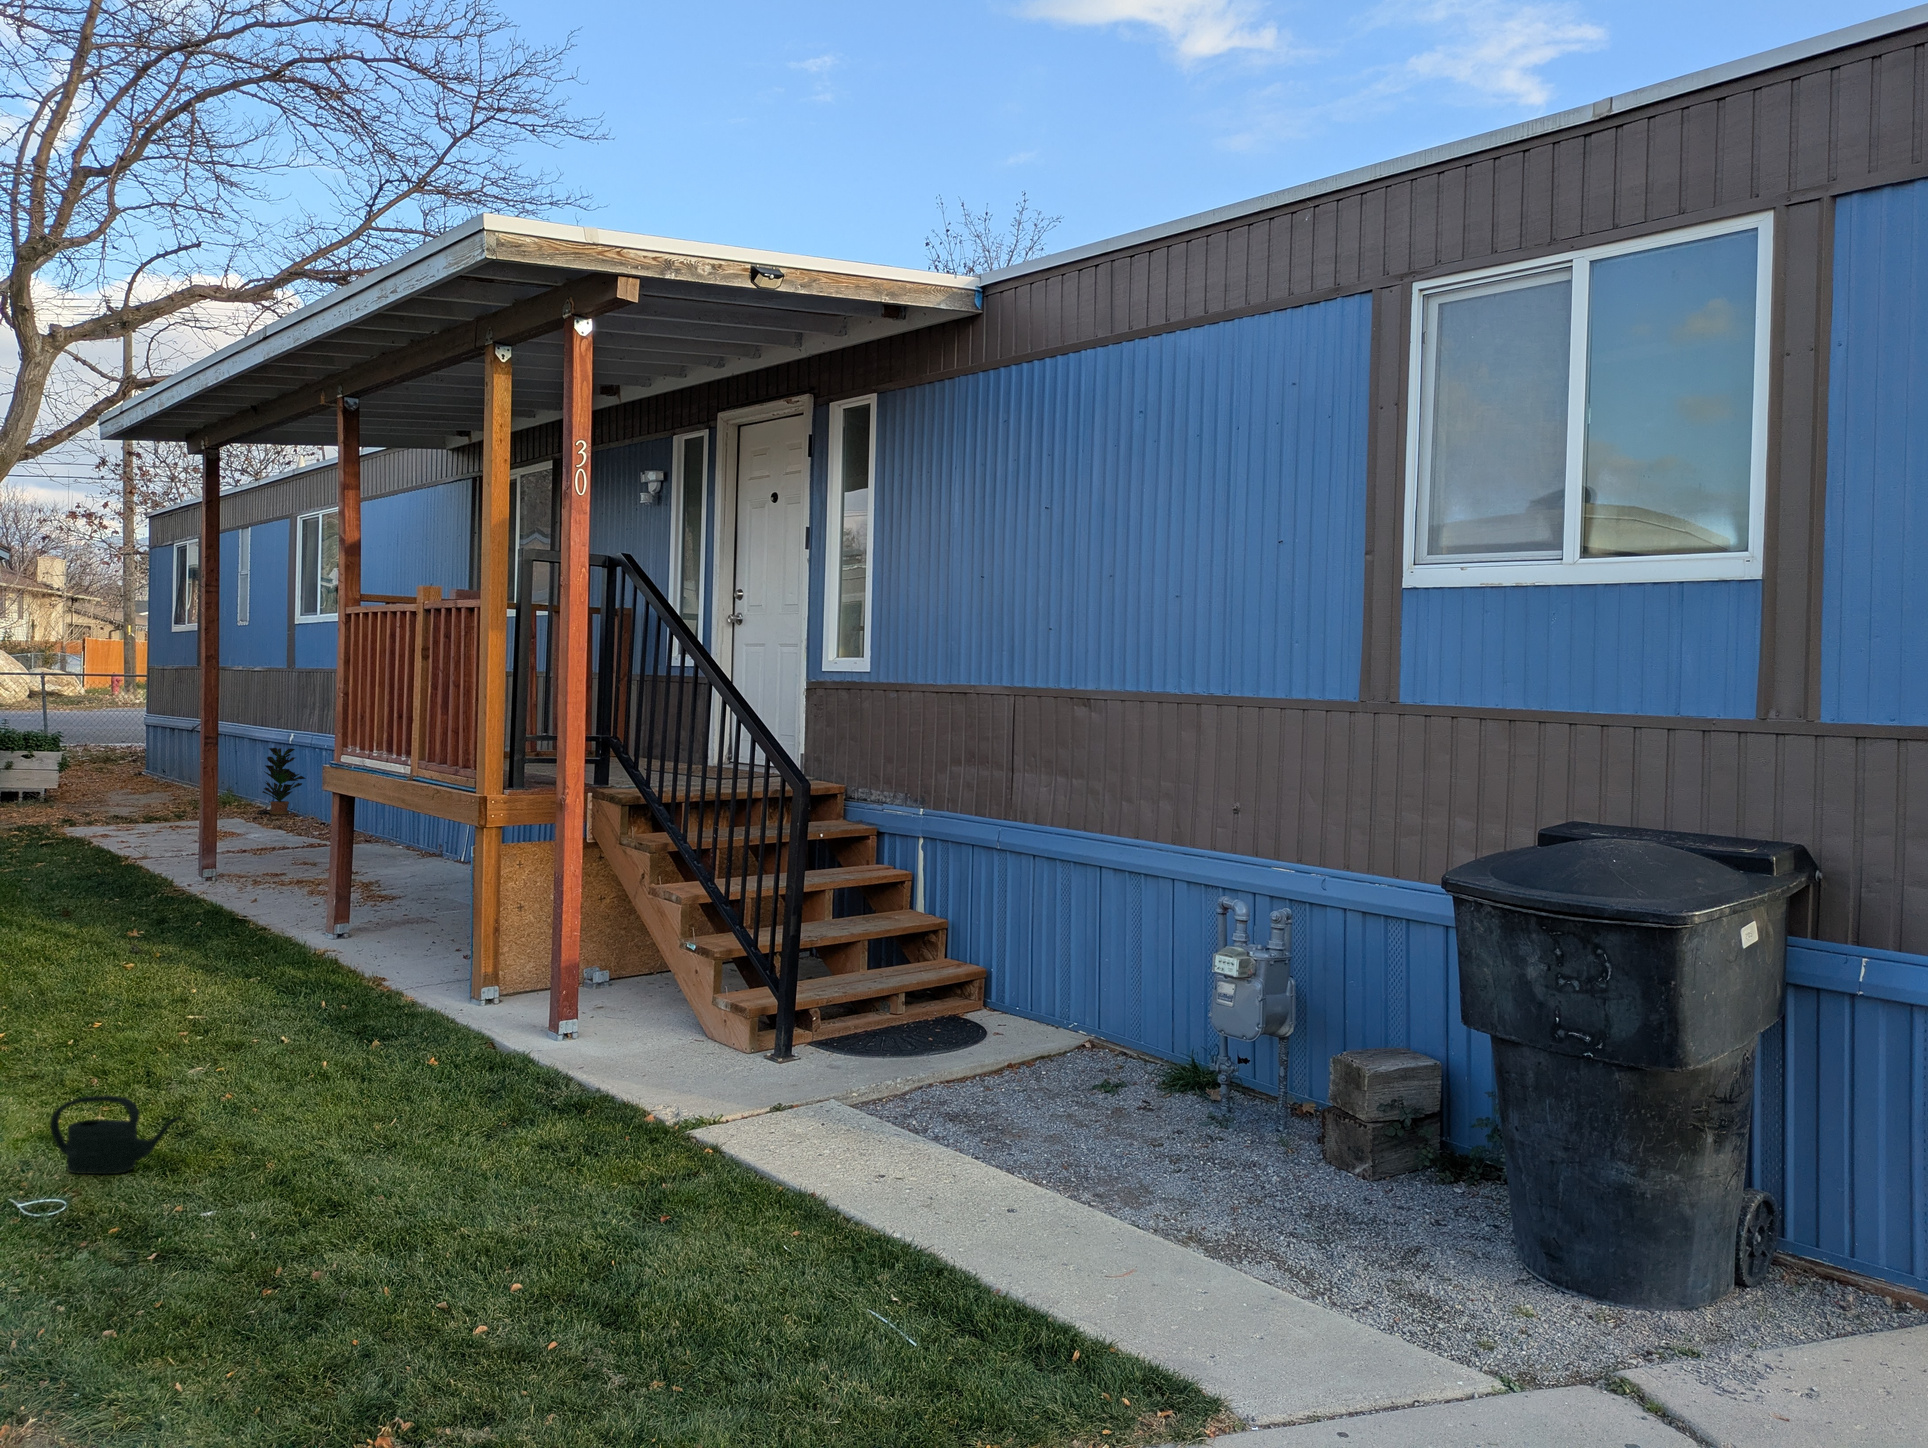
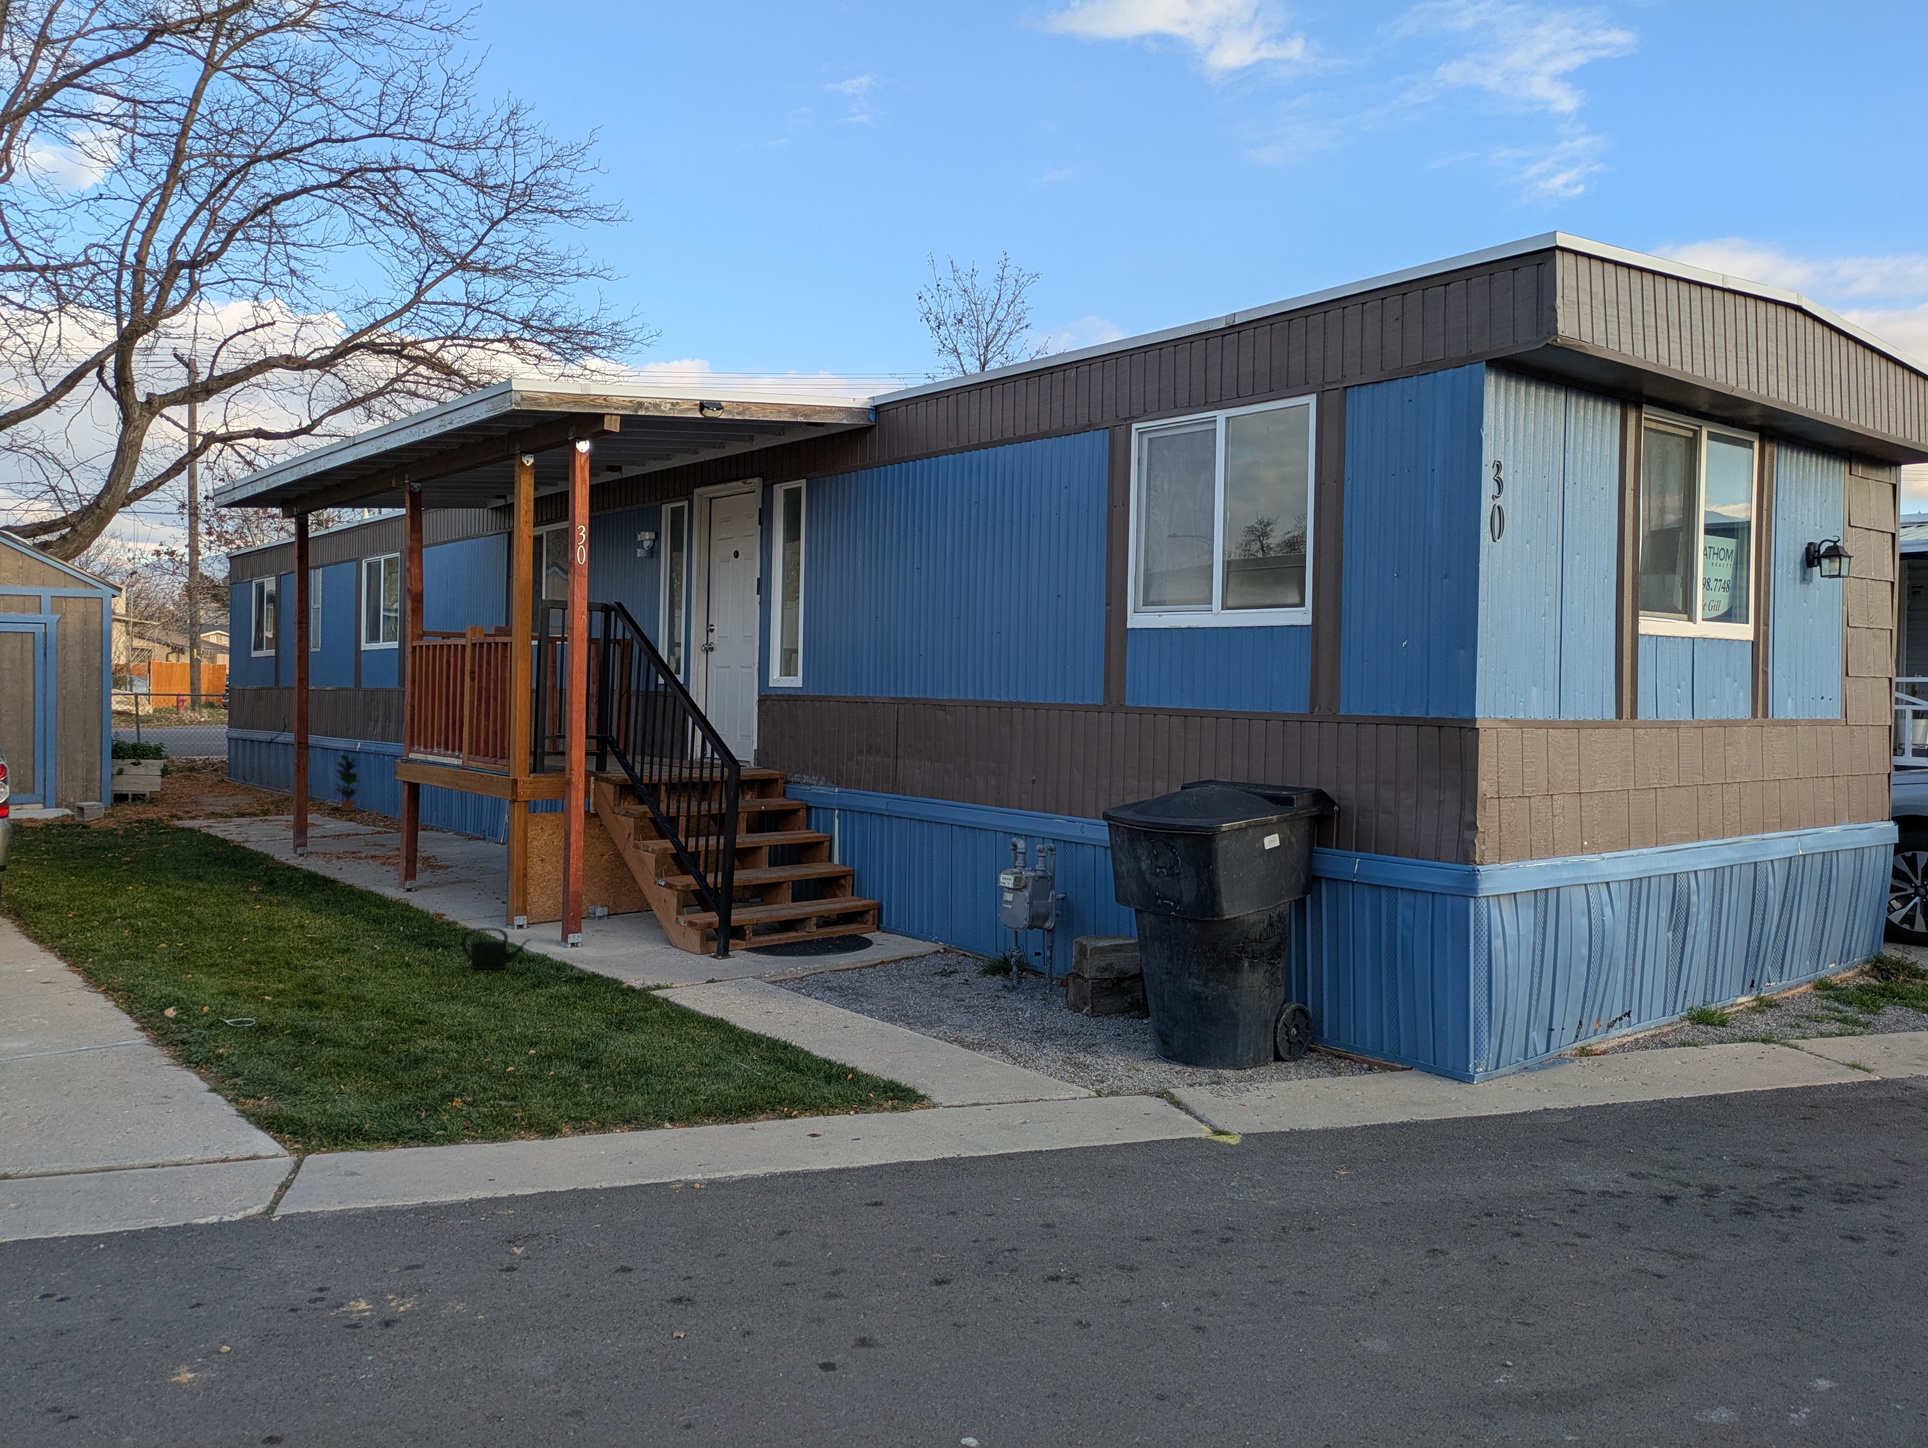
watering can: present [50,1095,182,1174] -> present [462,928,530,969]

